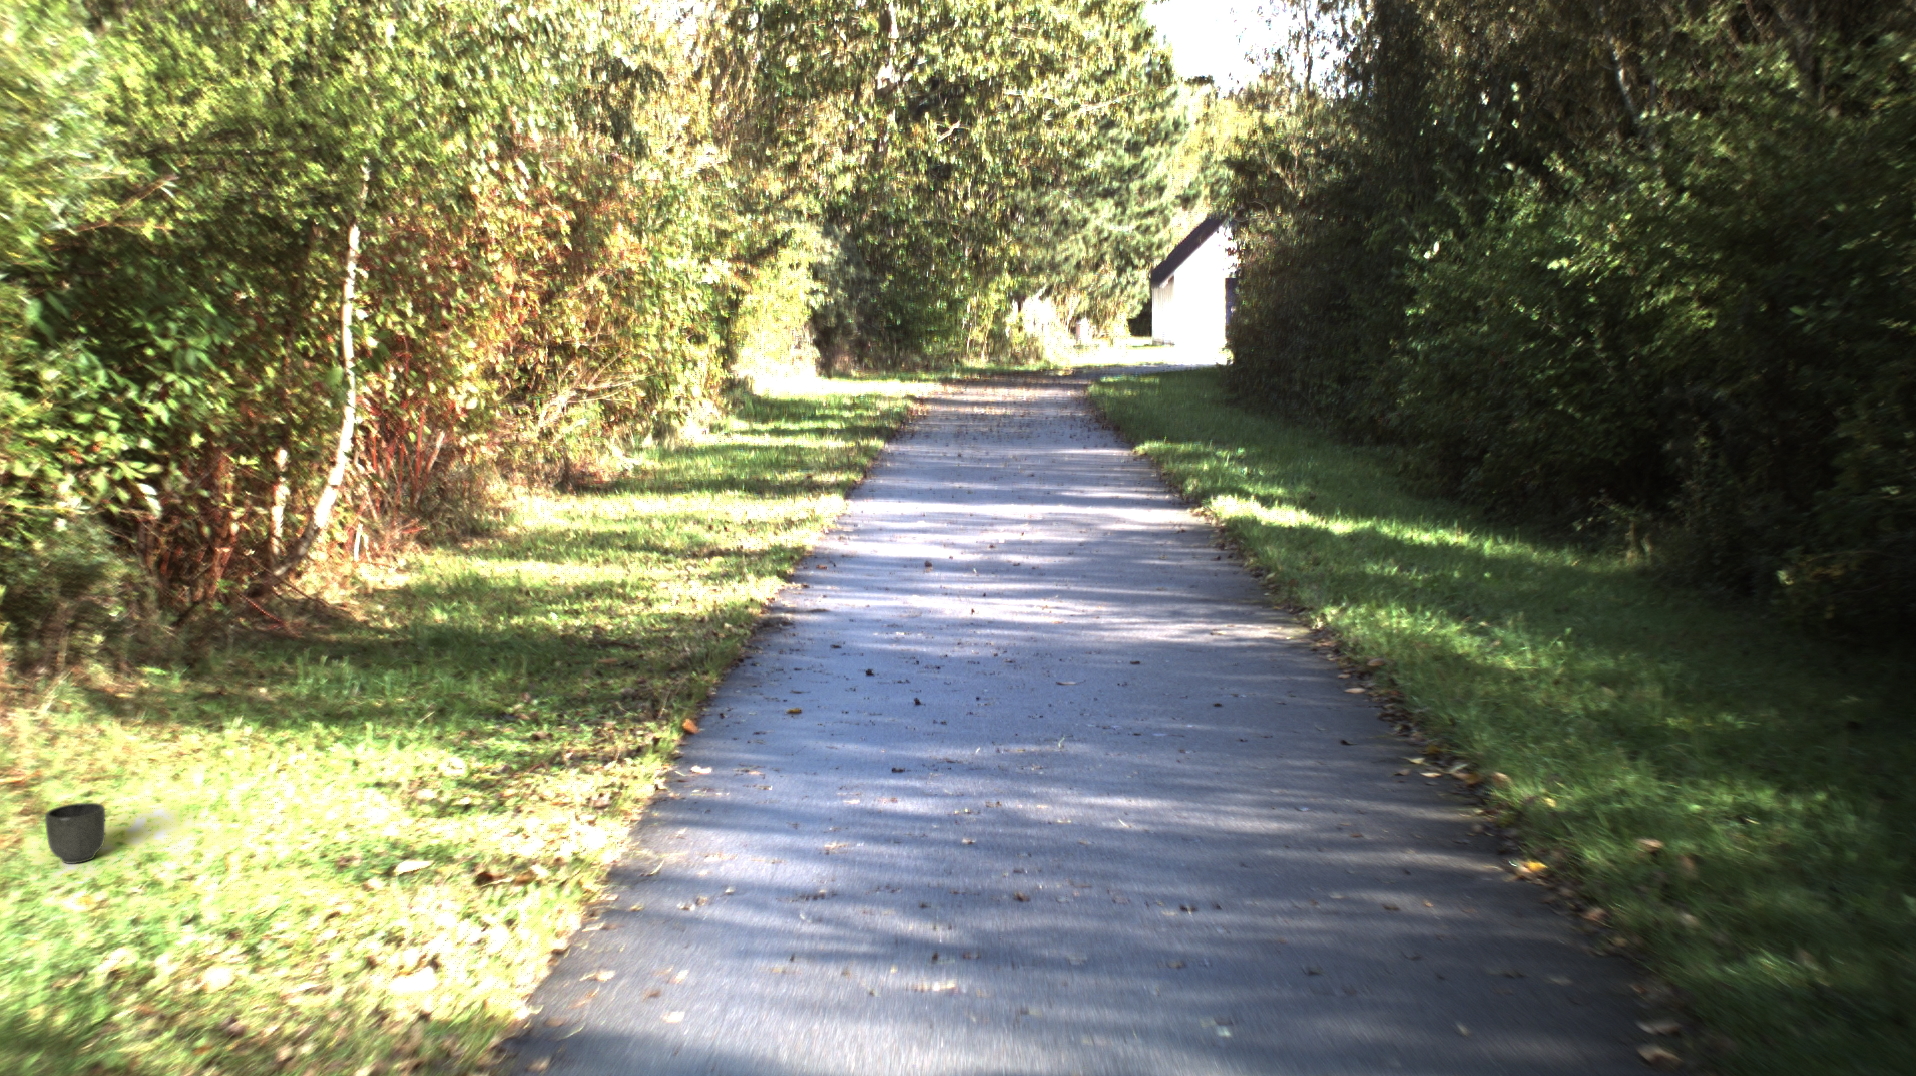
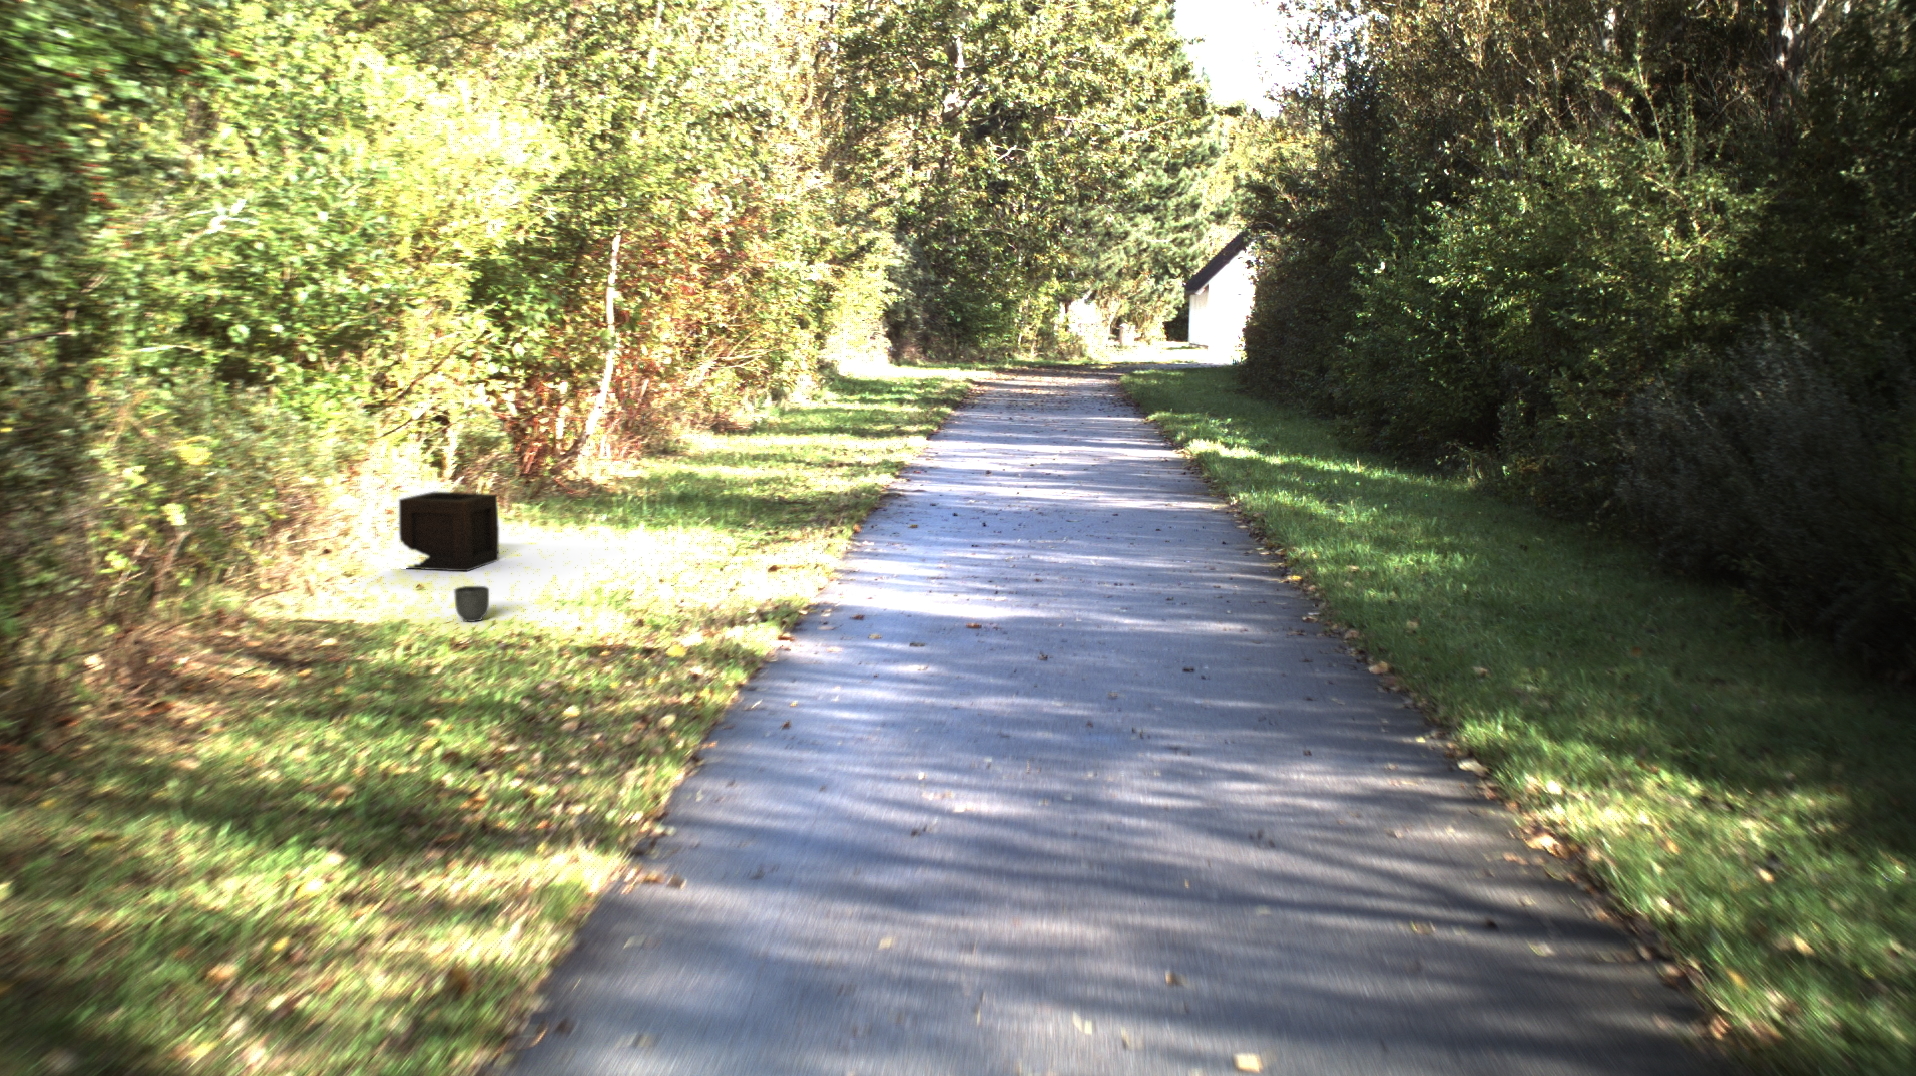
wooden crate: none [30,619,195,743] -> present [399,492,499,571]

